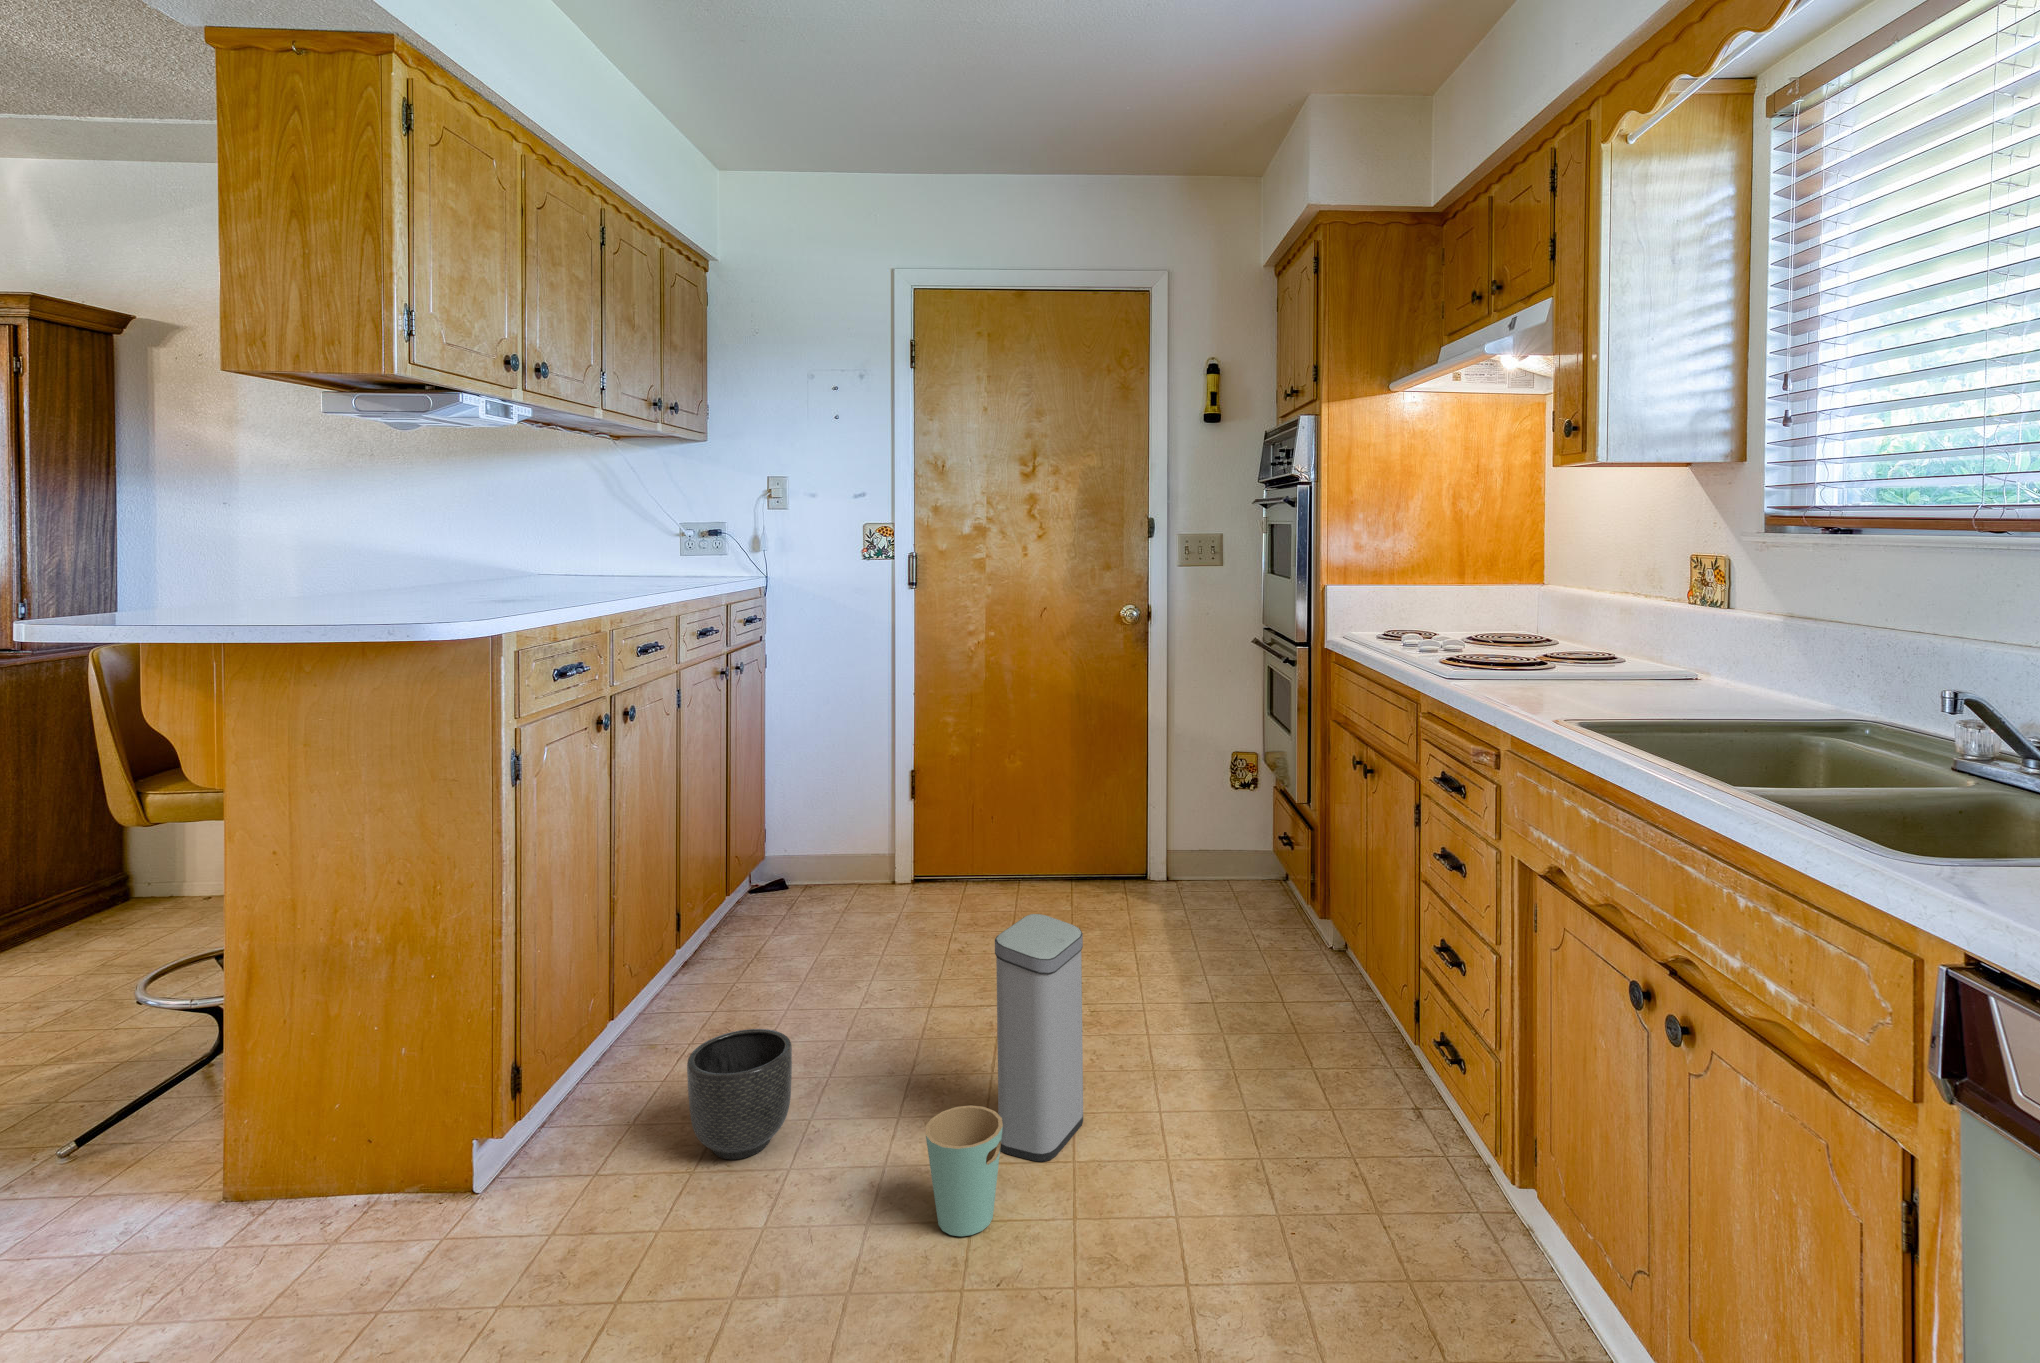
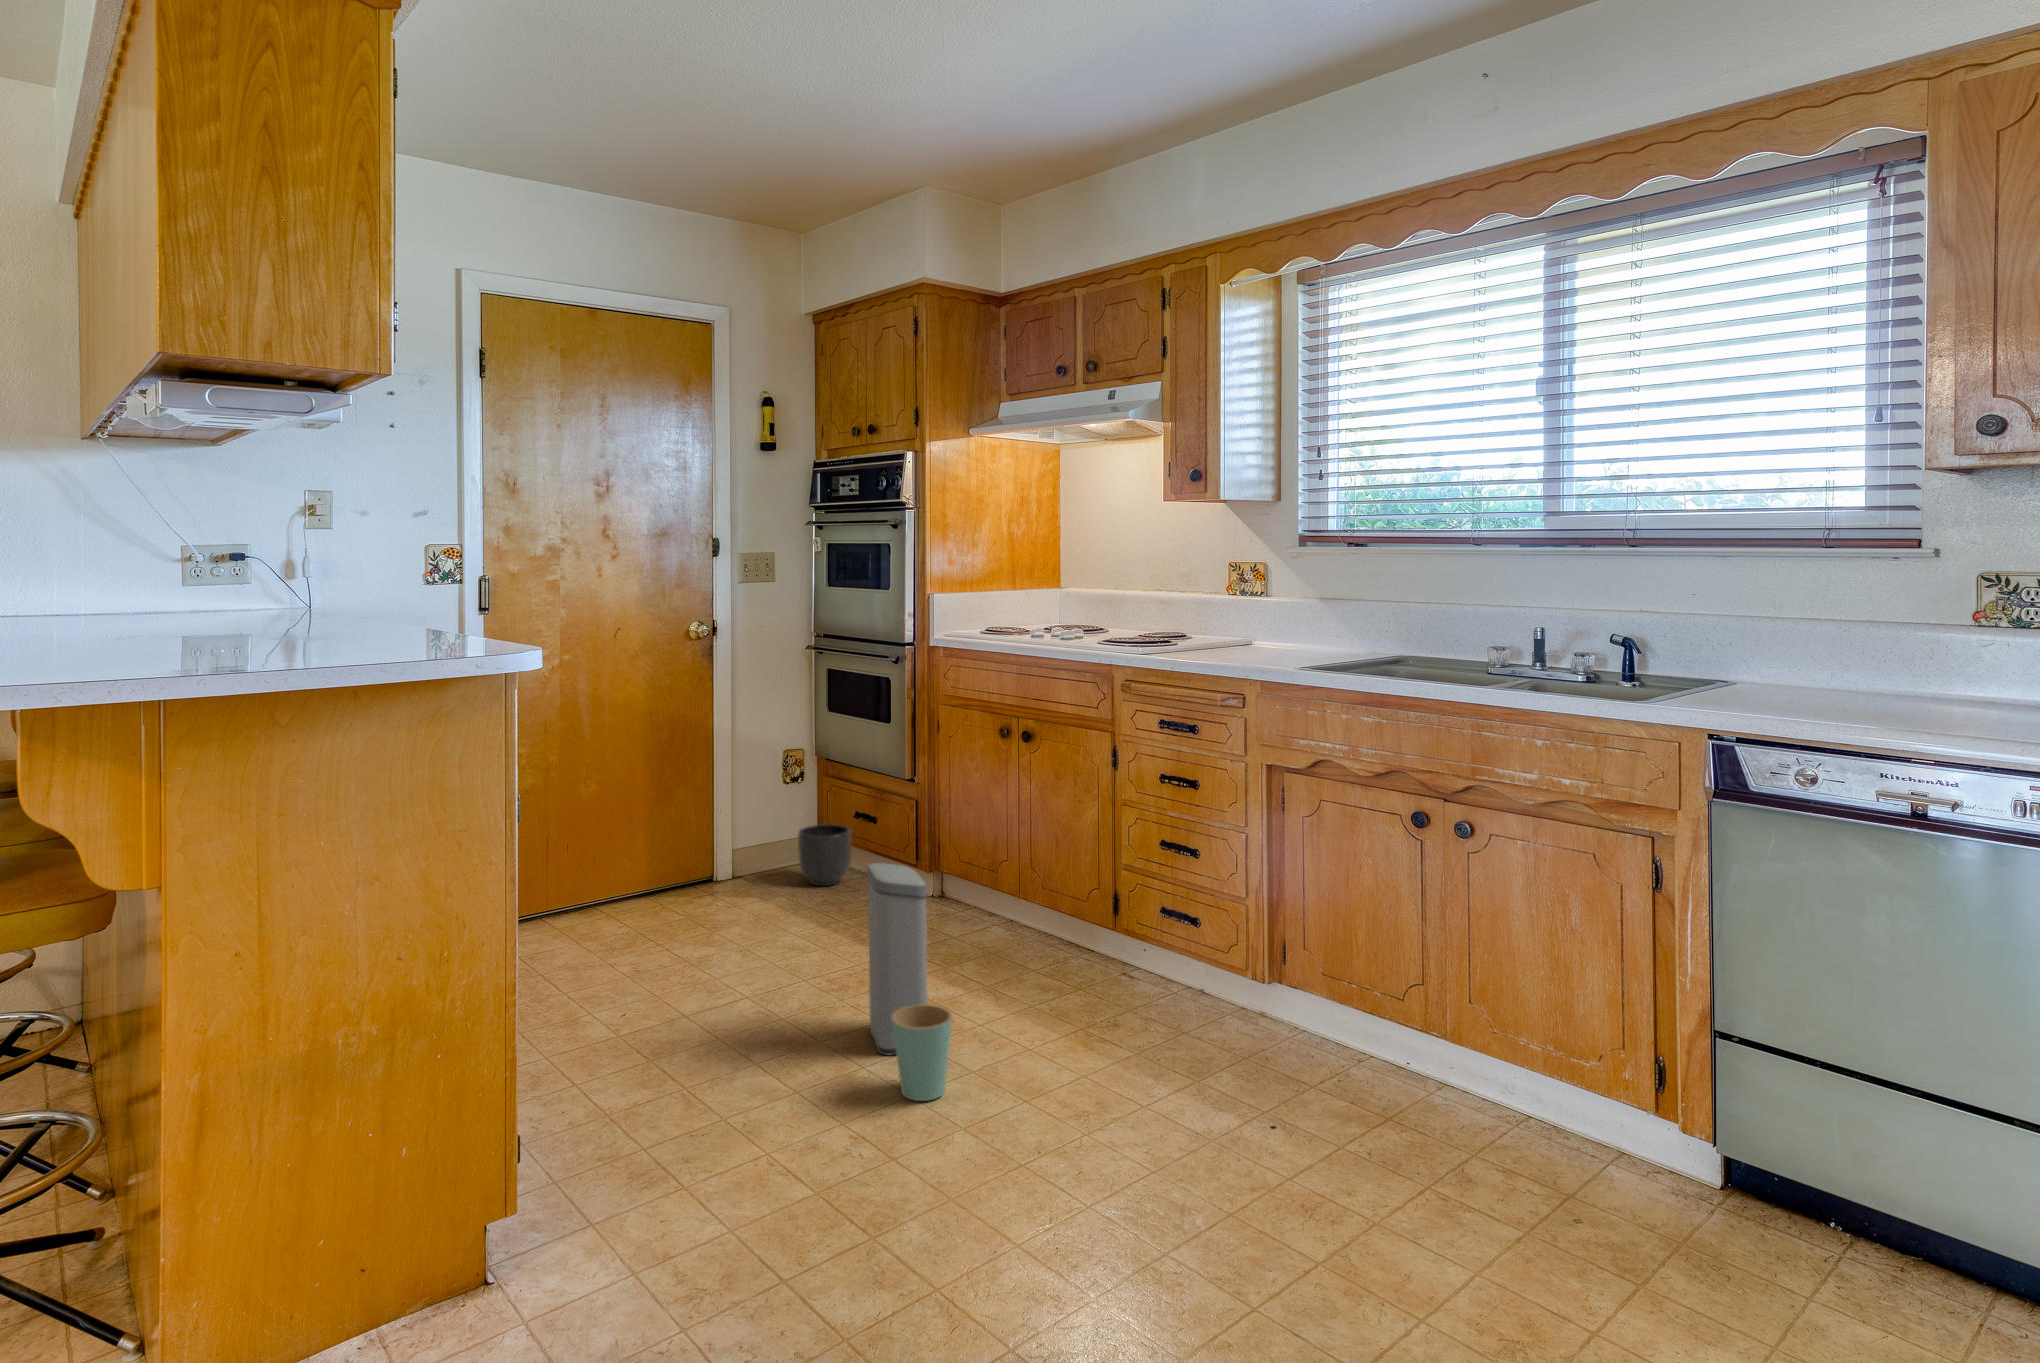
planter: present [687,1029,792,1159] -> present [798,824,852,886]

